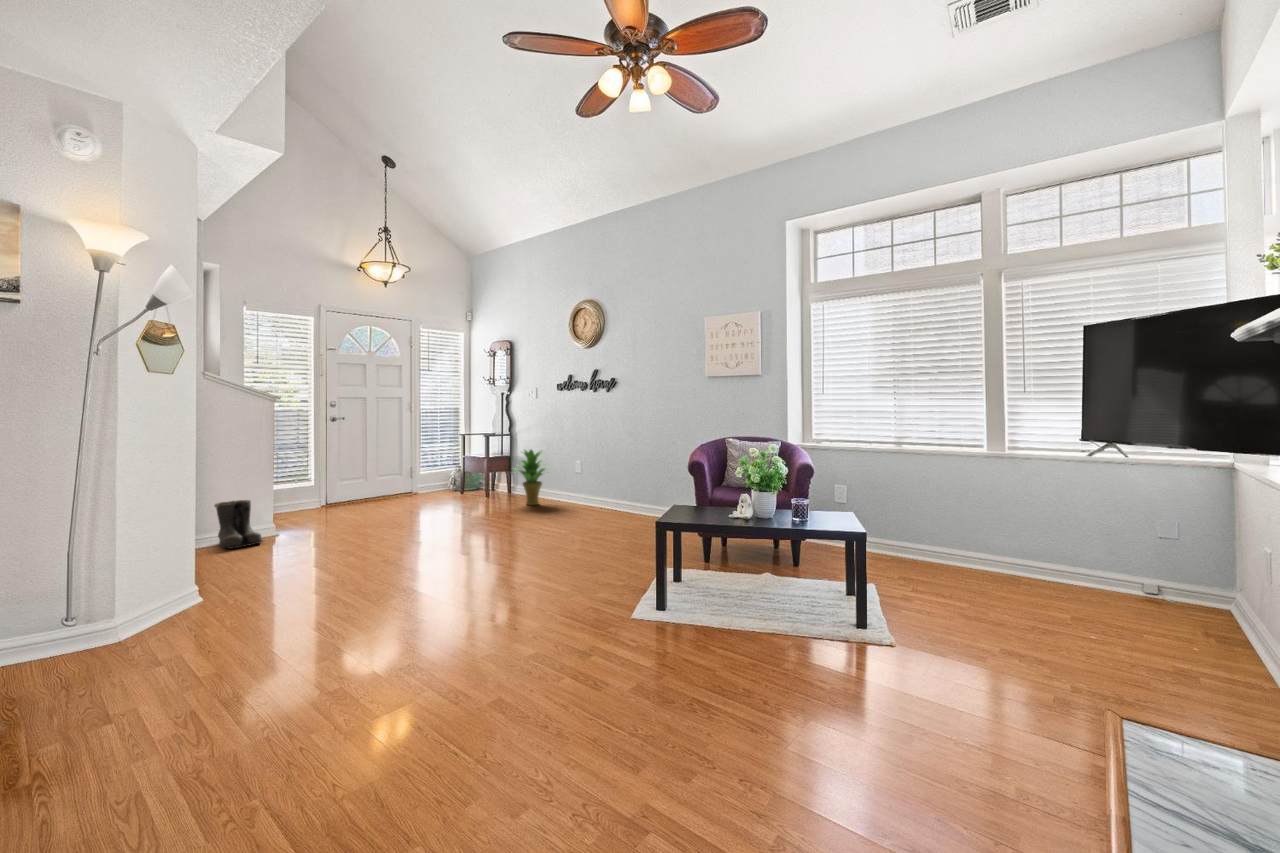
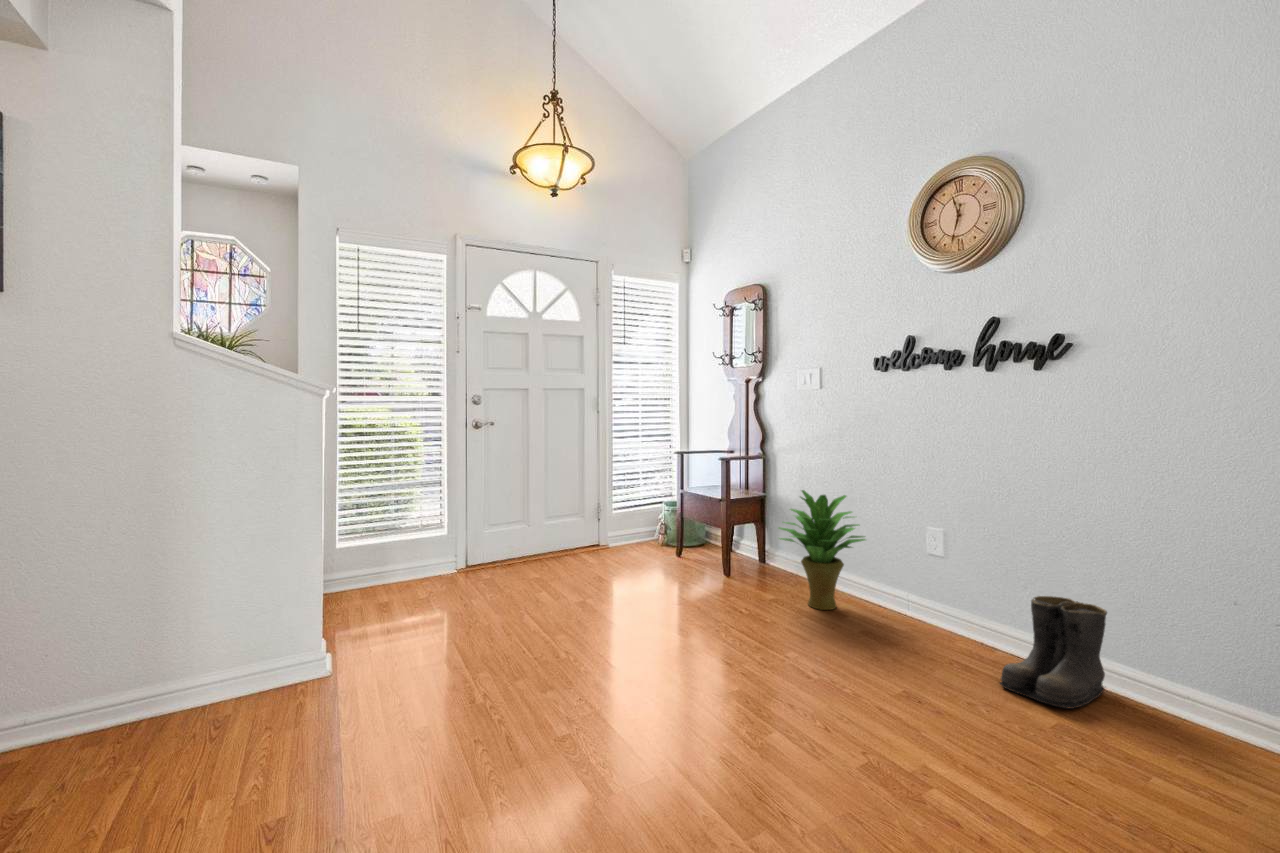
boots: present [215,500,262,549] -> present [1000,596,1107,709]

